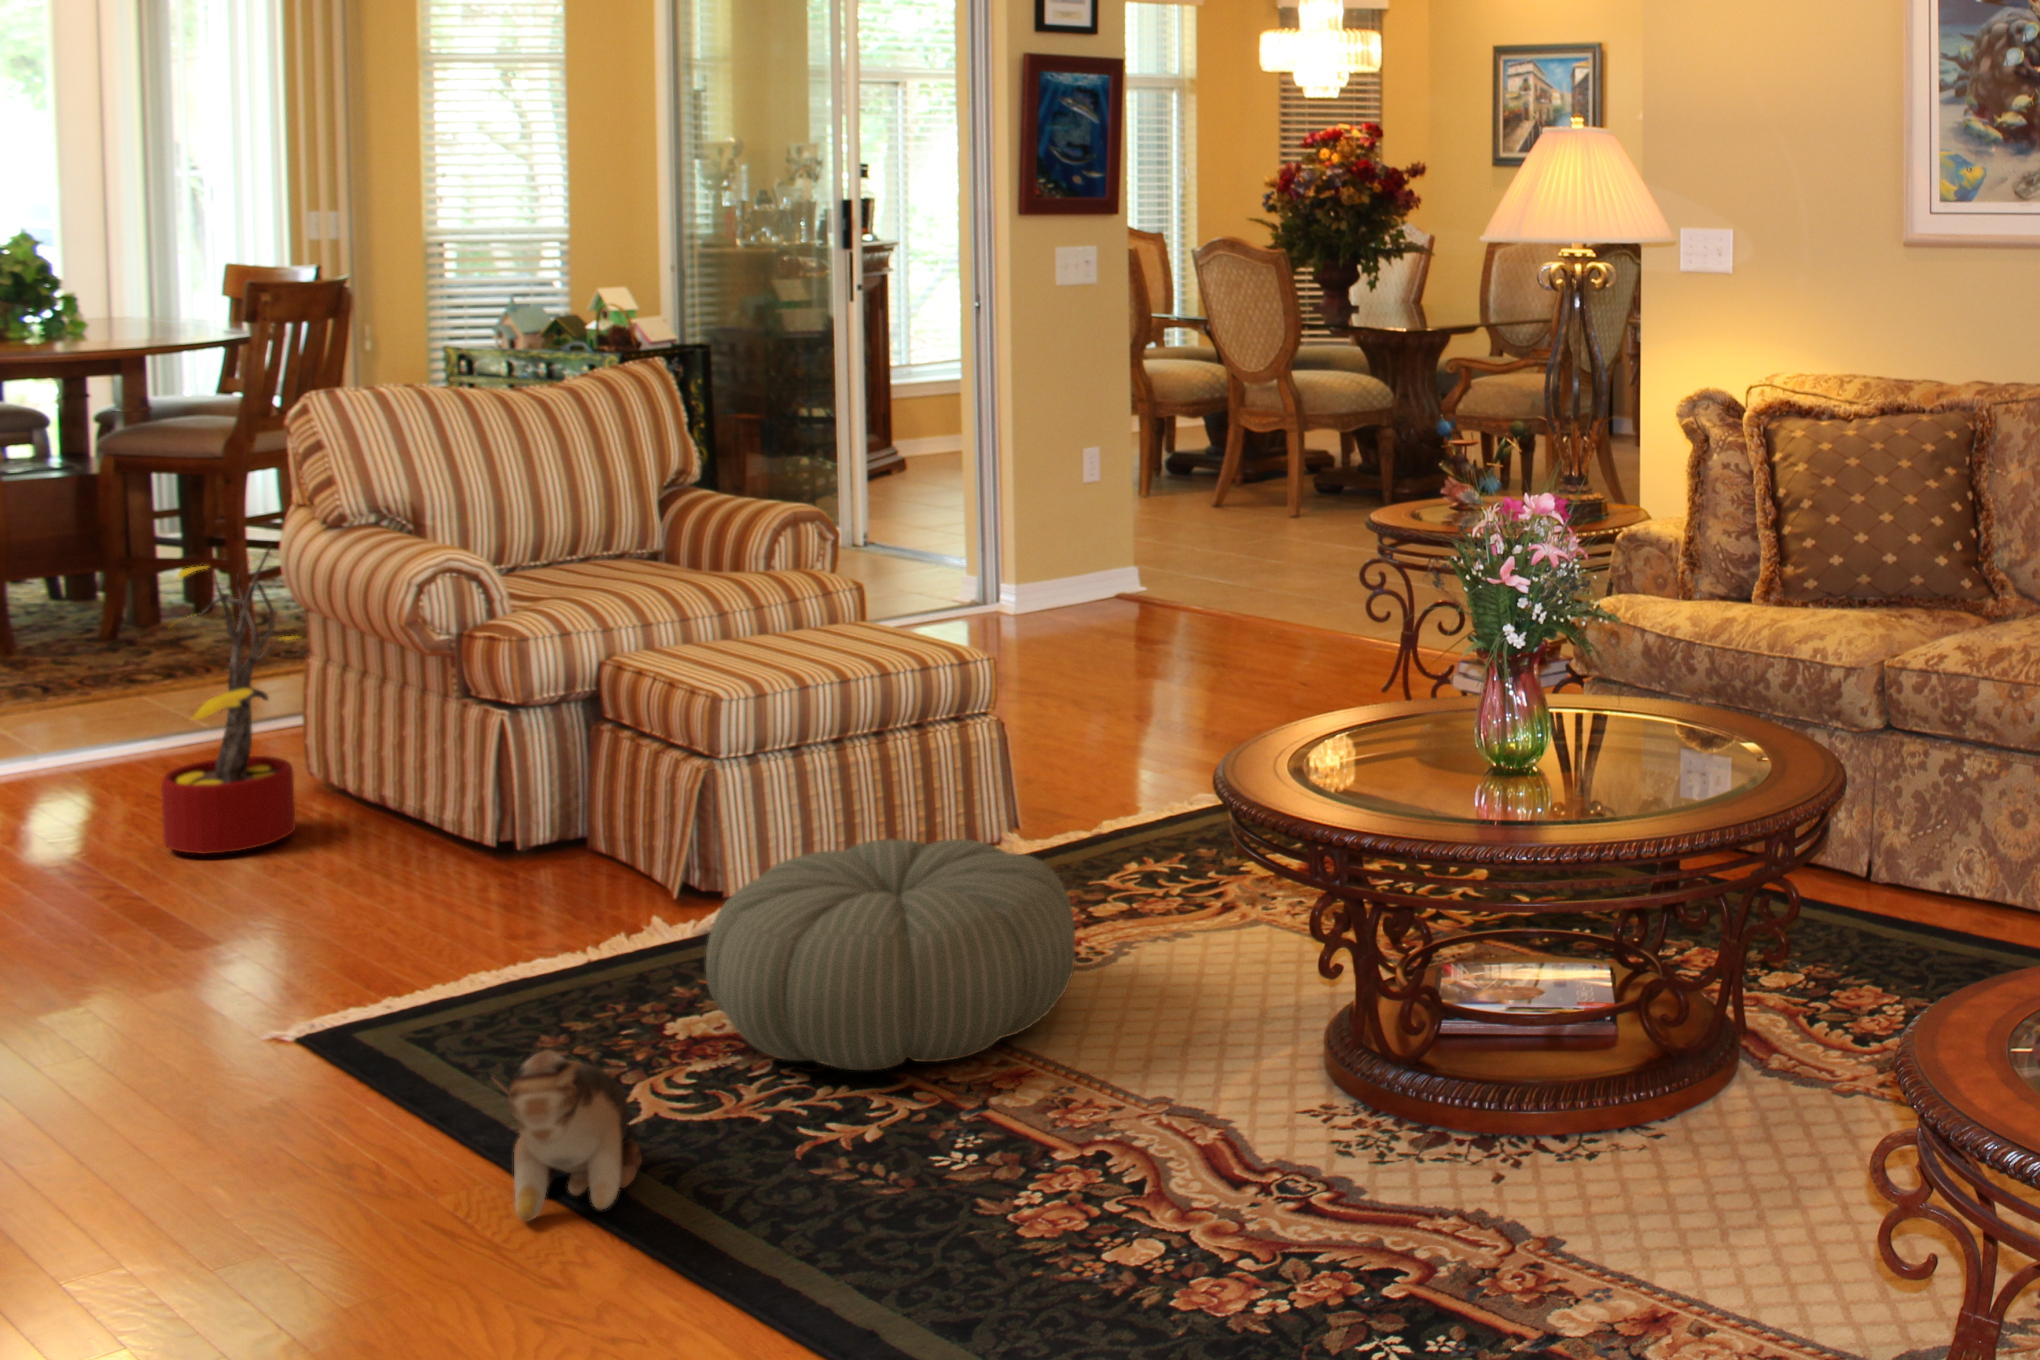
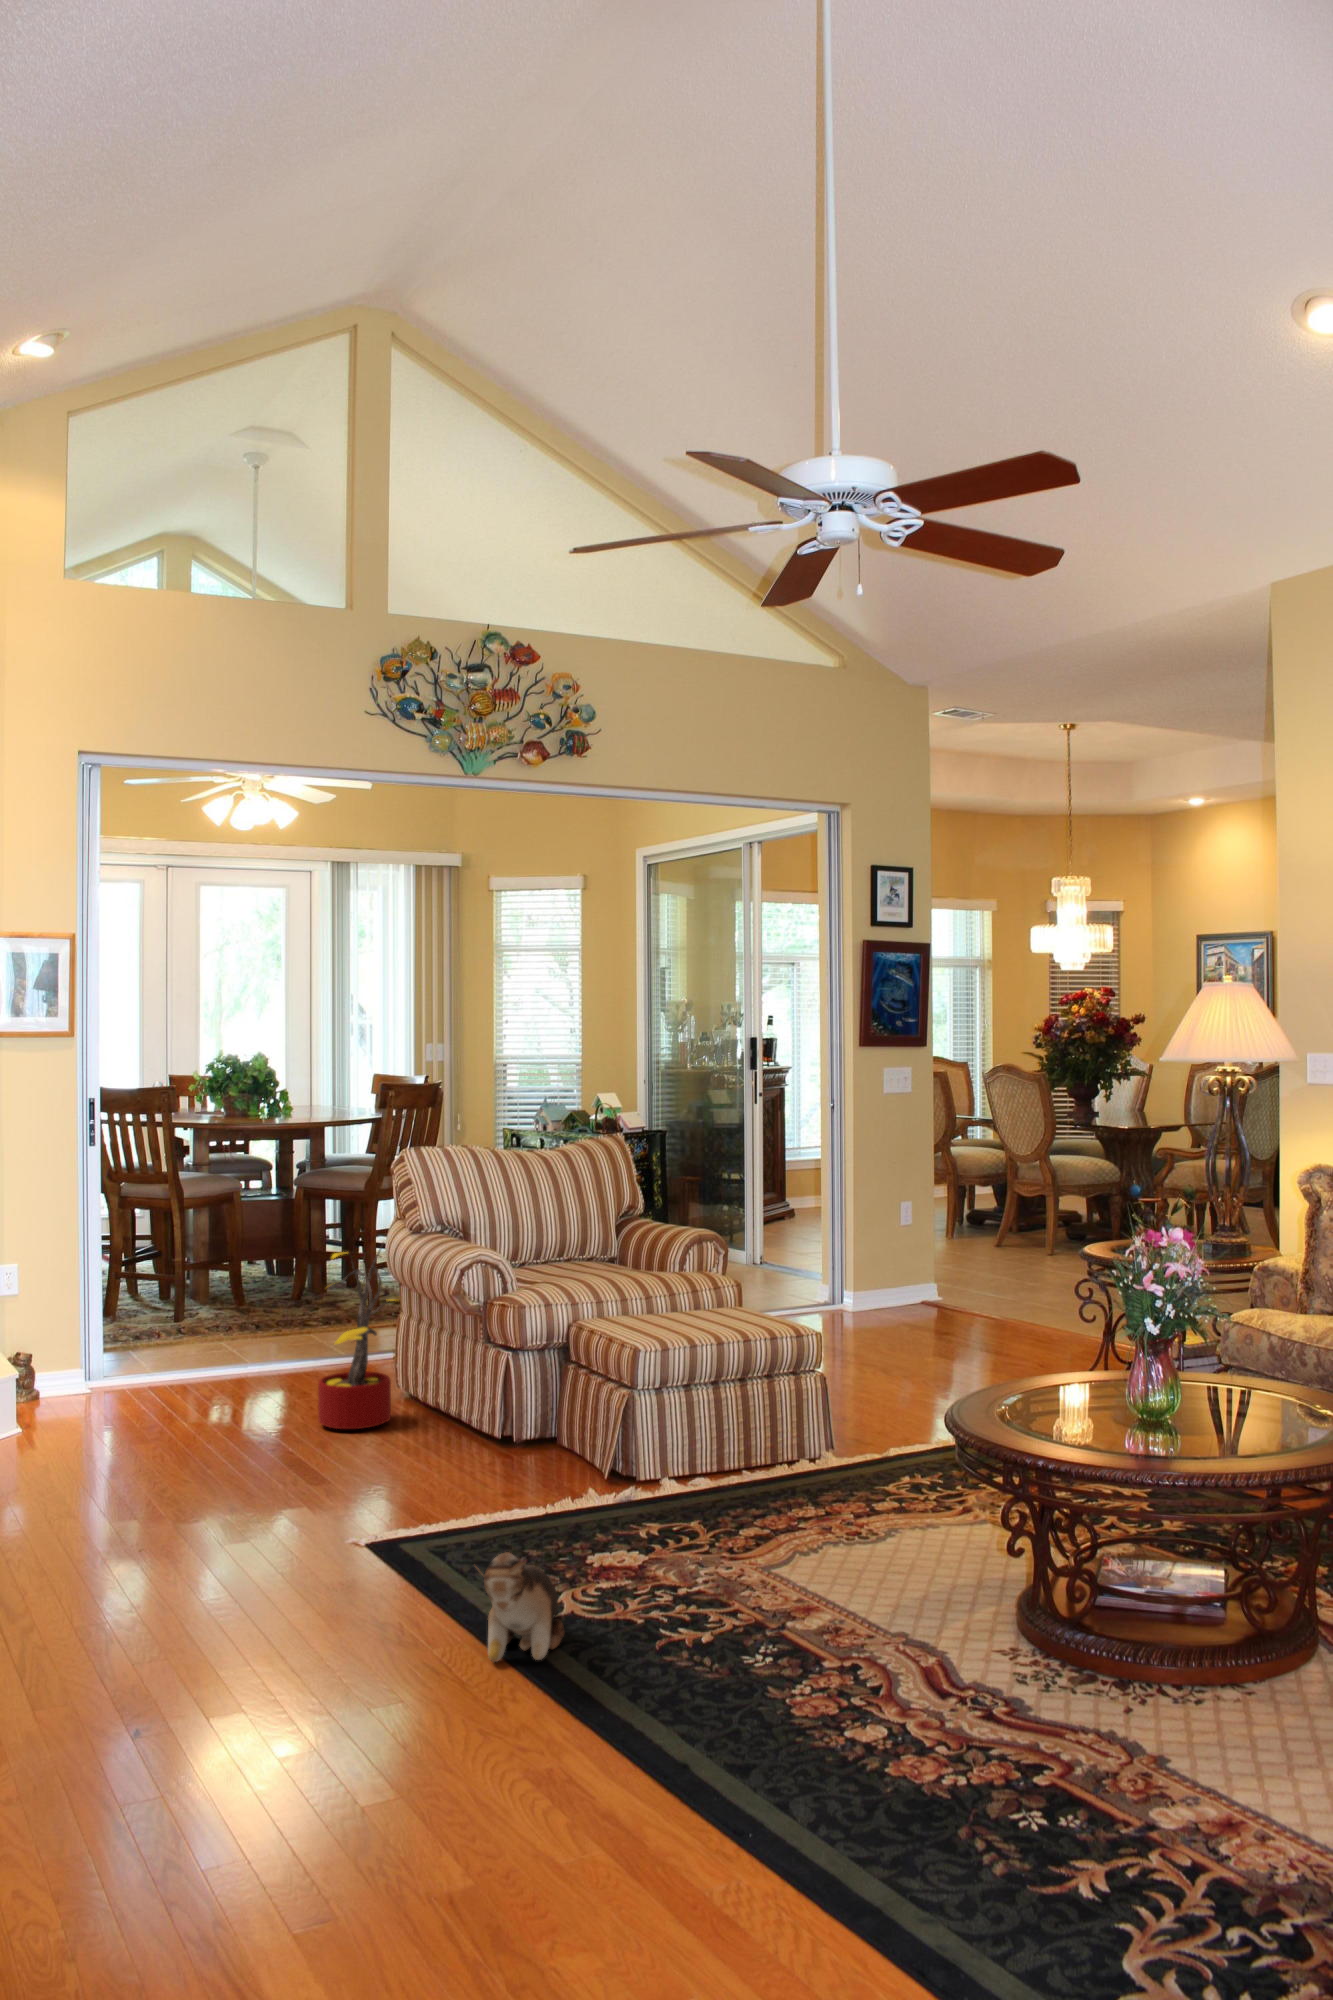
pouf: present [706,839,1075,1070] -> none [613,1445,849,1595]

